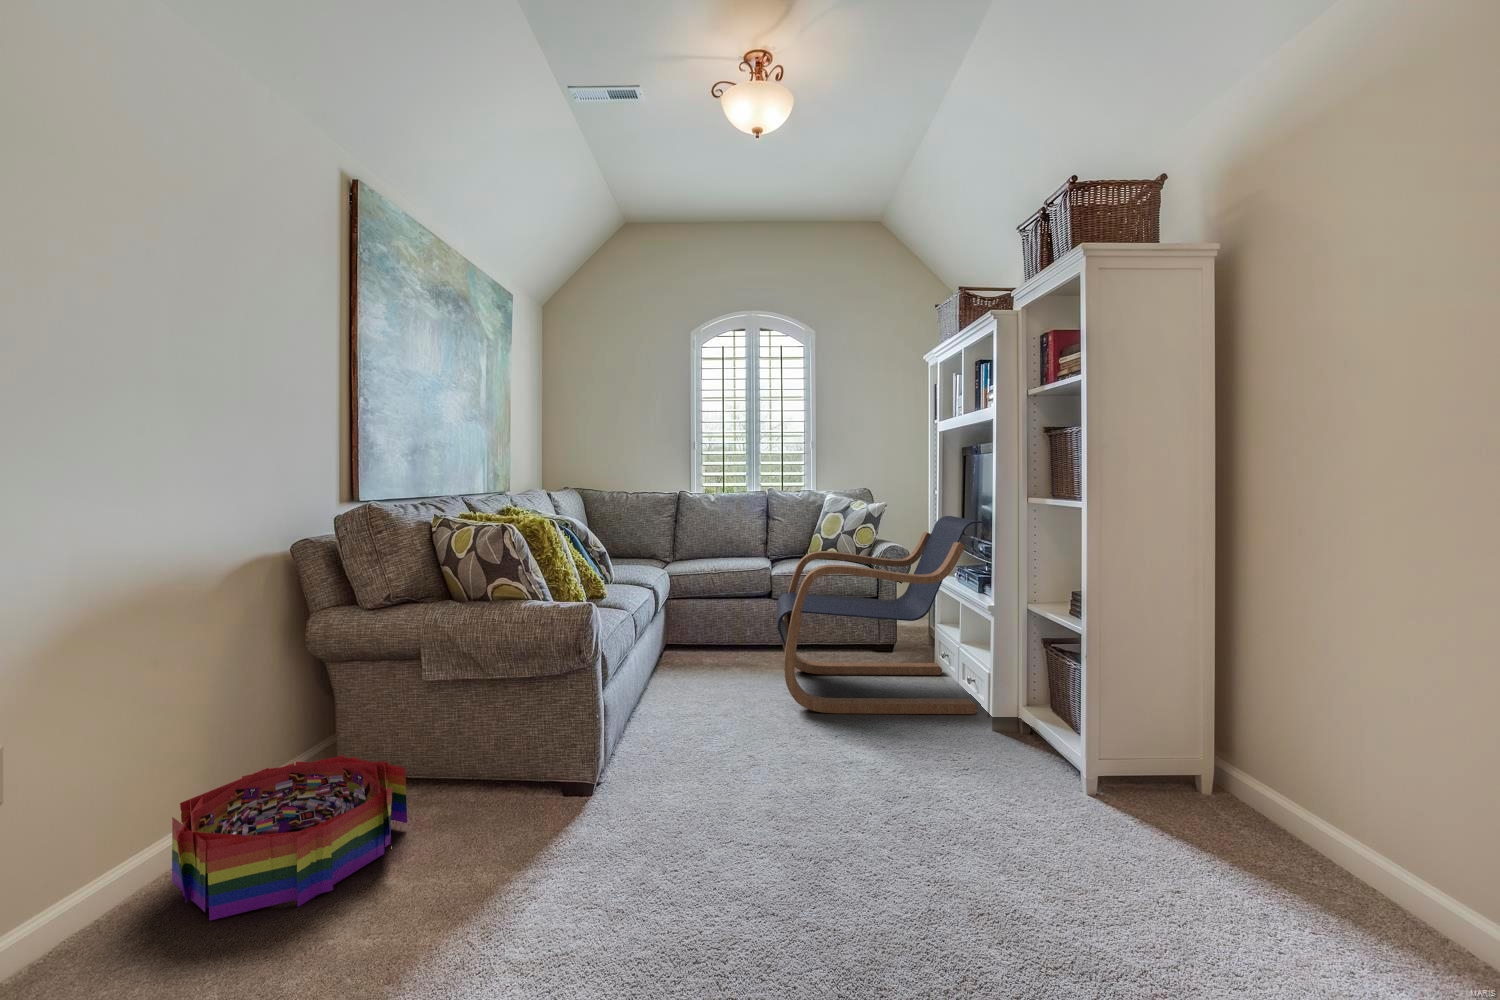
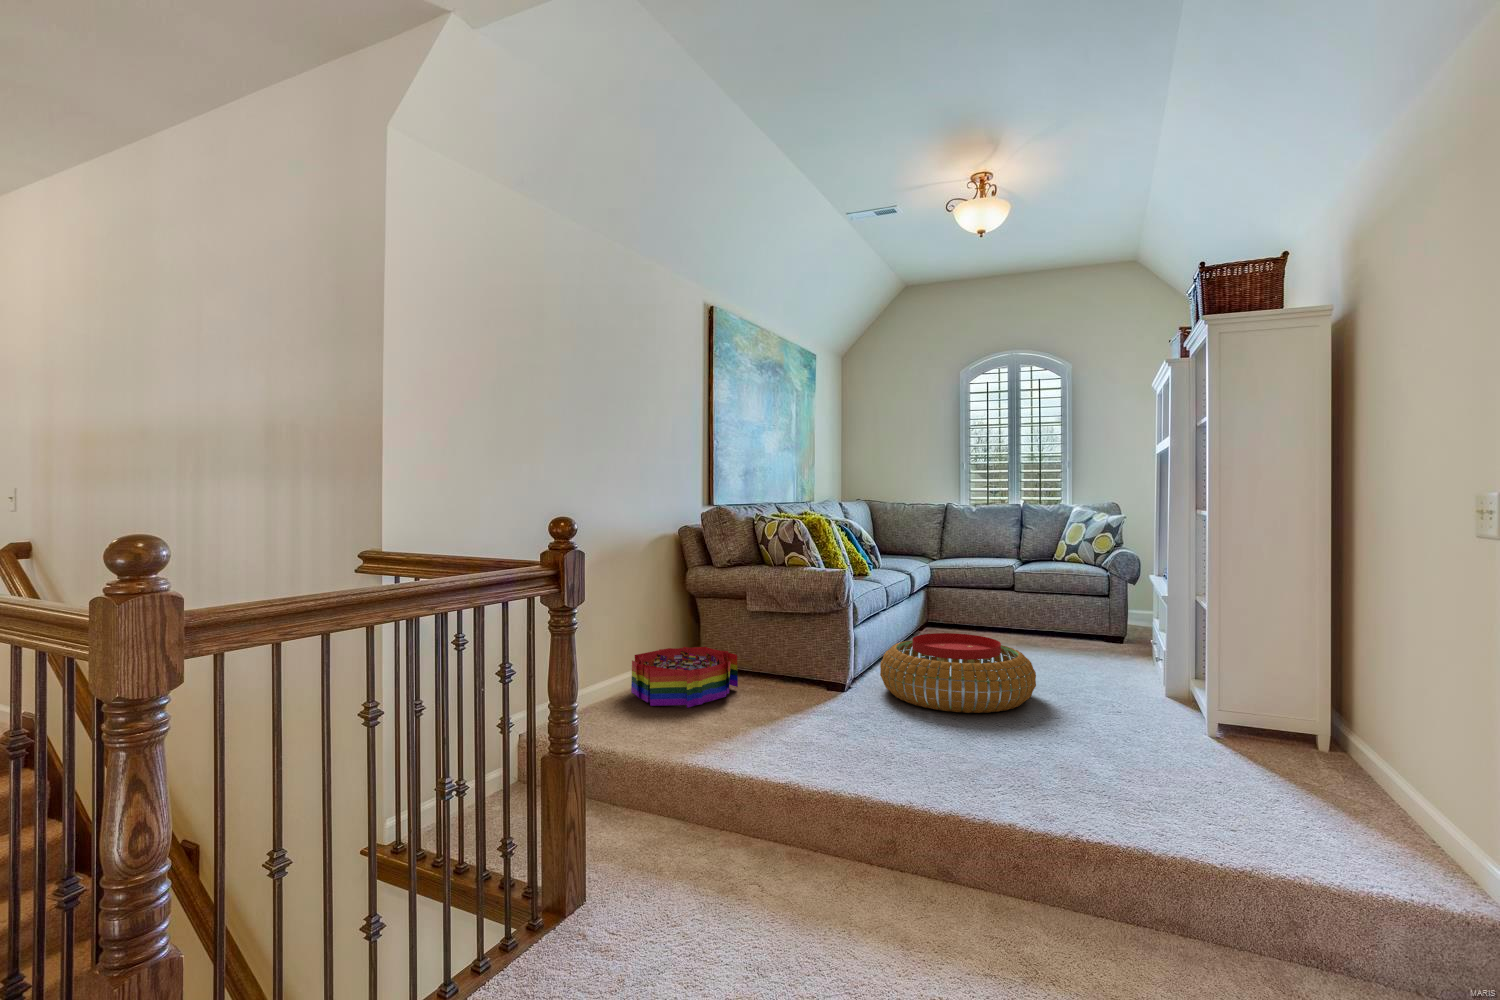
lounge chair: present [777,516,982,714] -> none [994,525,1173,687]
pouf: none [648,680,867,814] -> present [880,633,1036,713]

